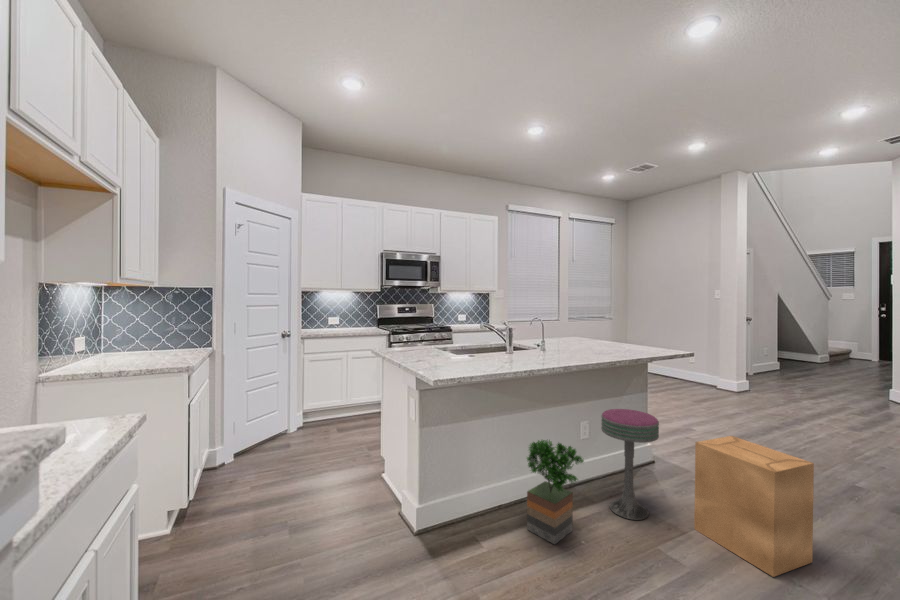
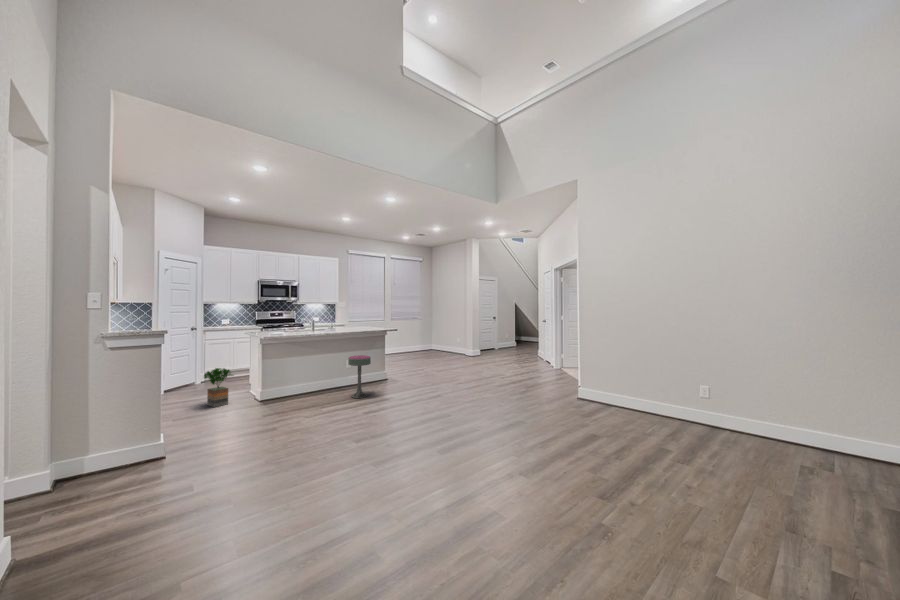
cardboard box: present [694,436,814,577] -> none [380,363,411,405]
potted tree: present [527,440,583,544] -> present [204,368,233,407]

